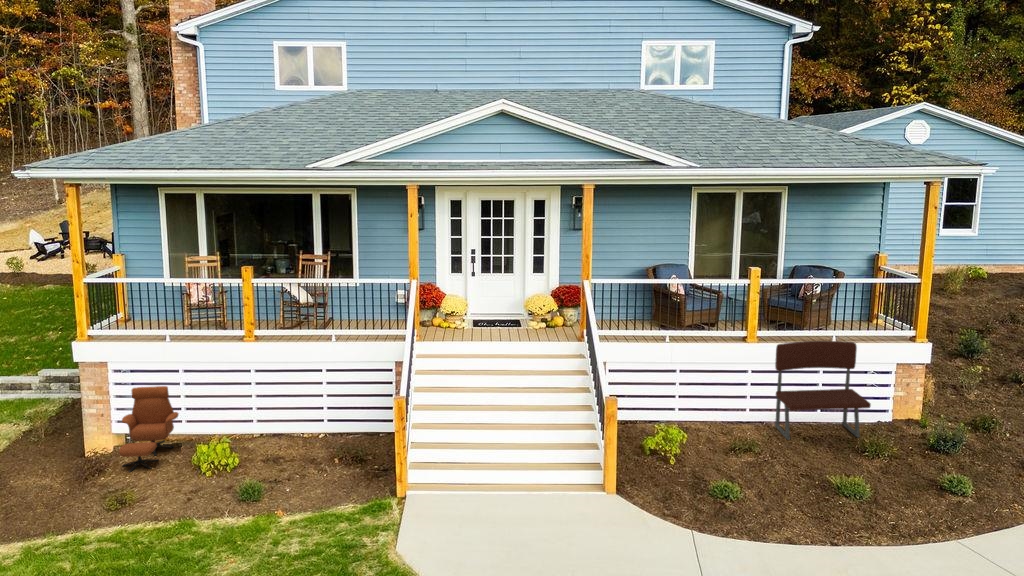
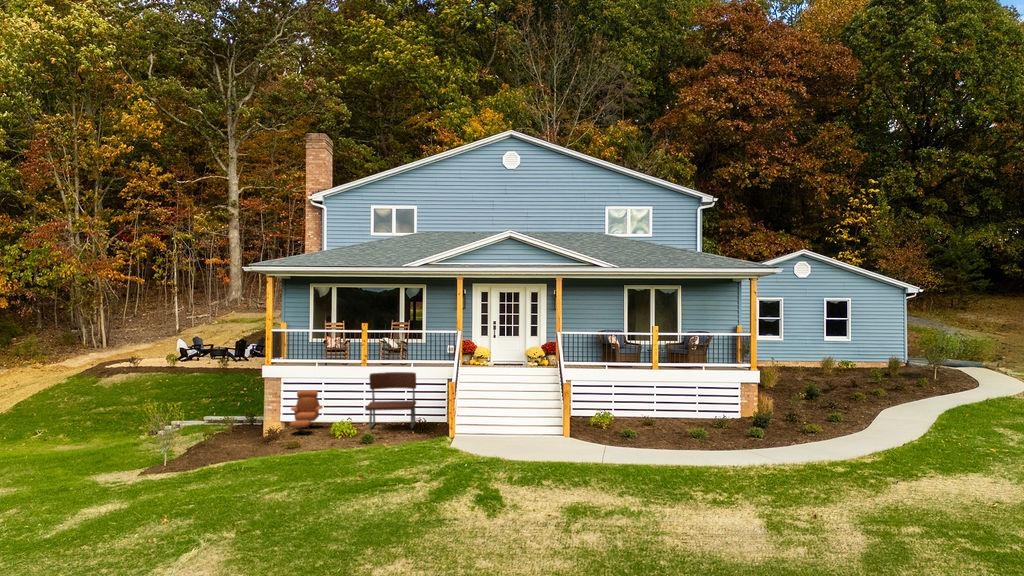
bench: present [775,341,871,440] -> present [365,372,416,429]

